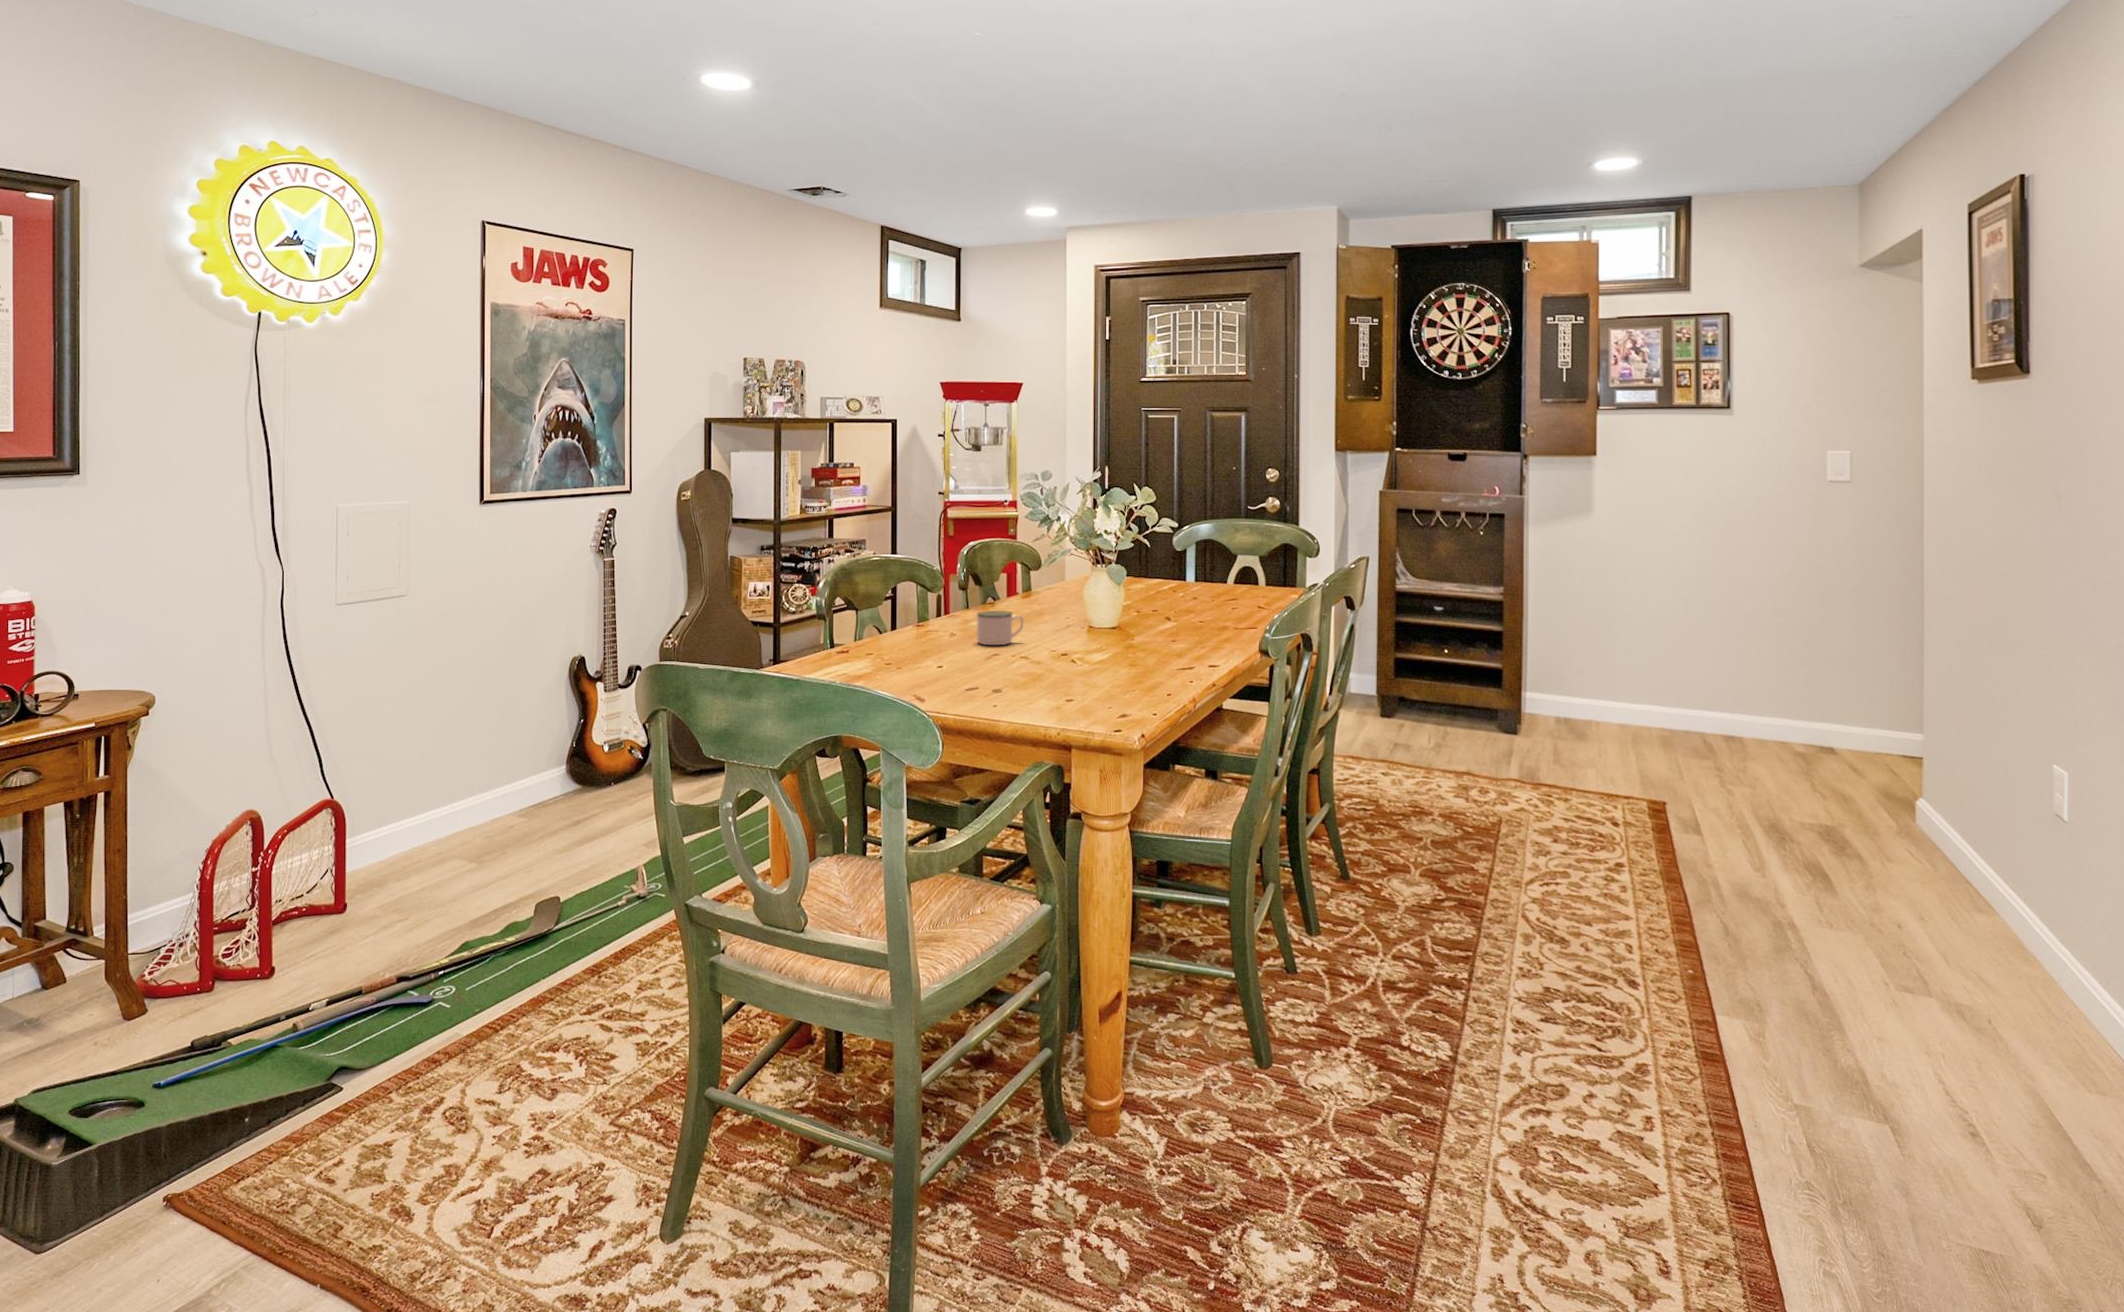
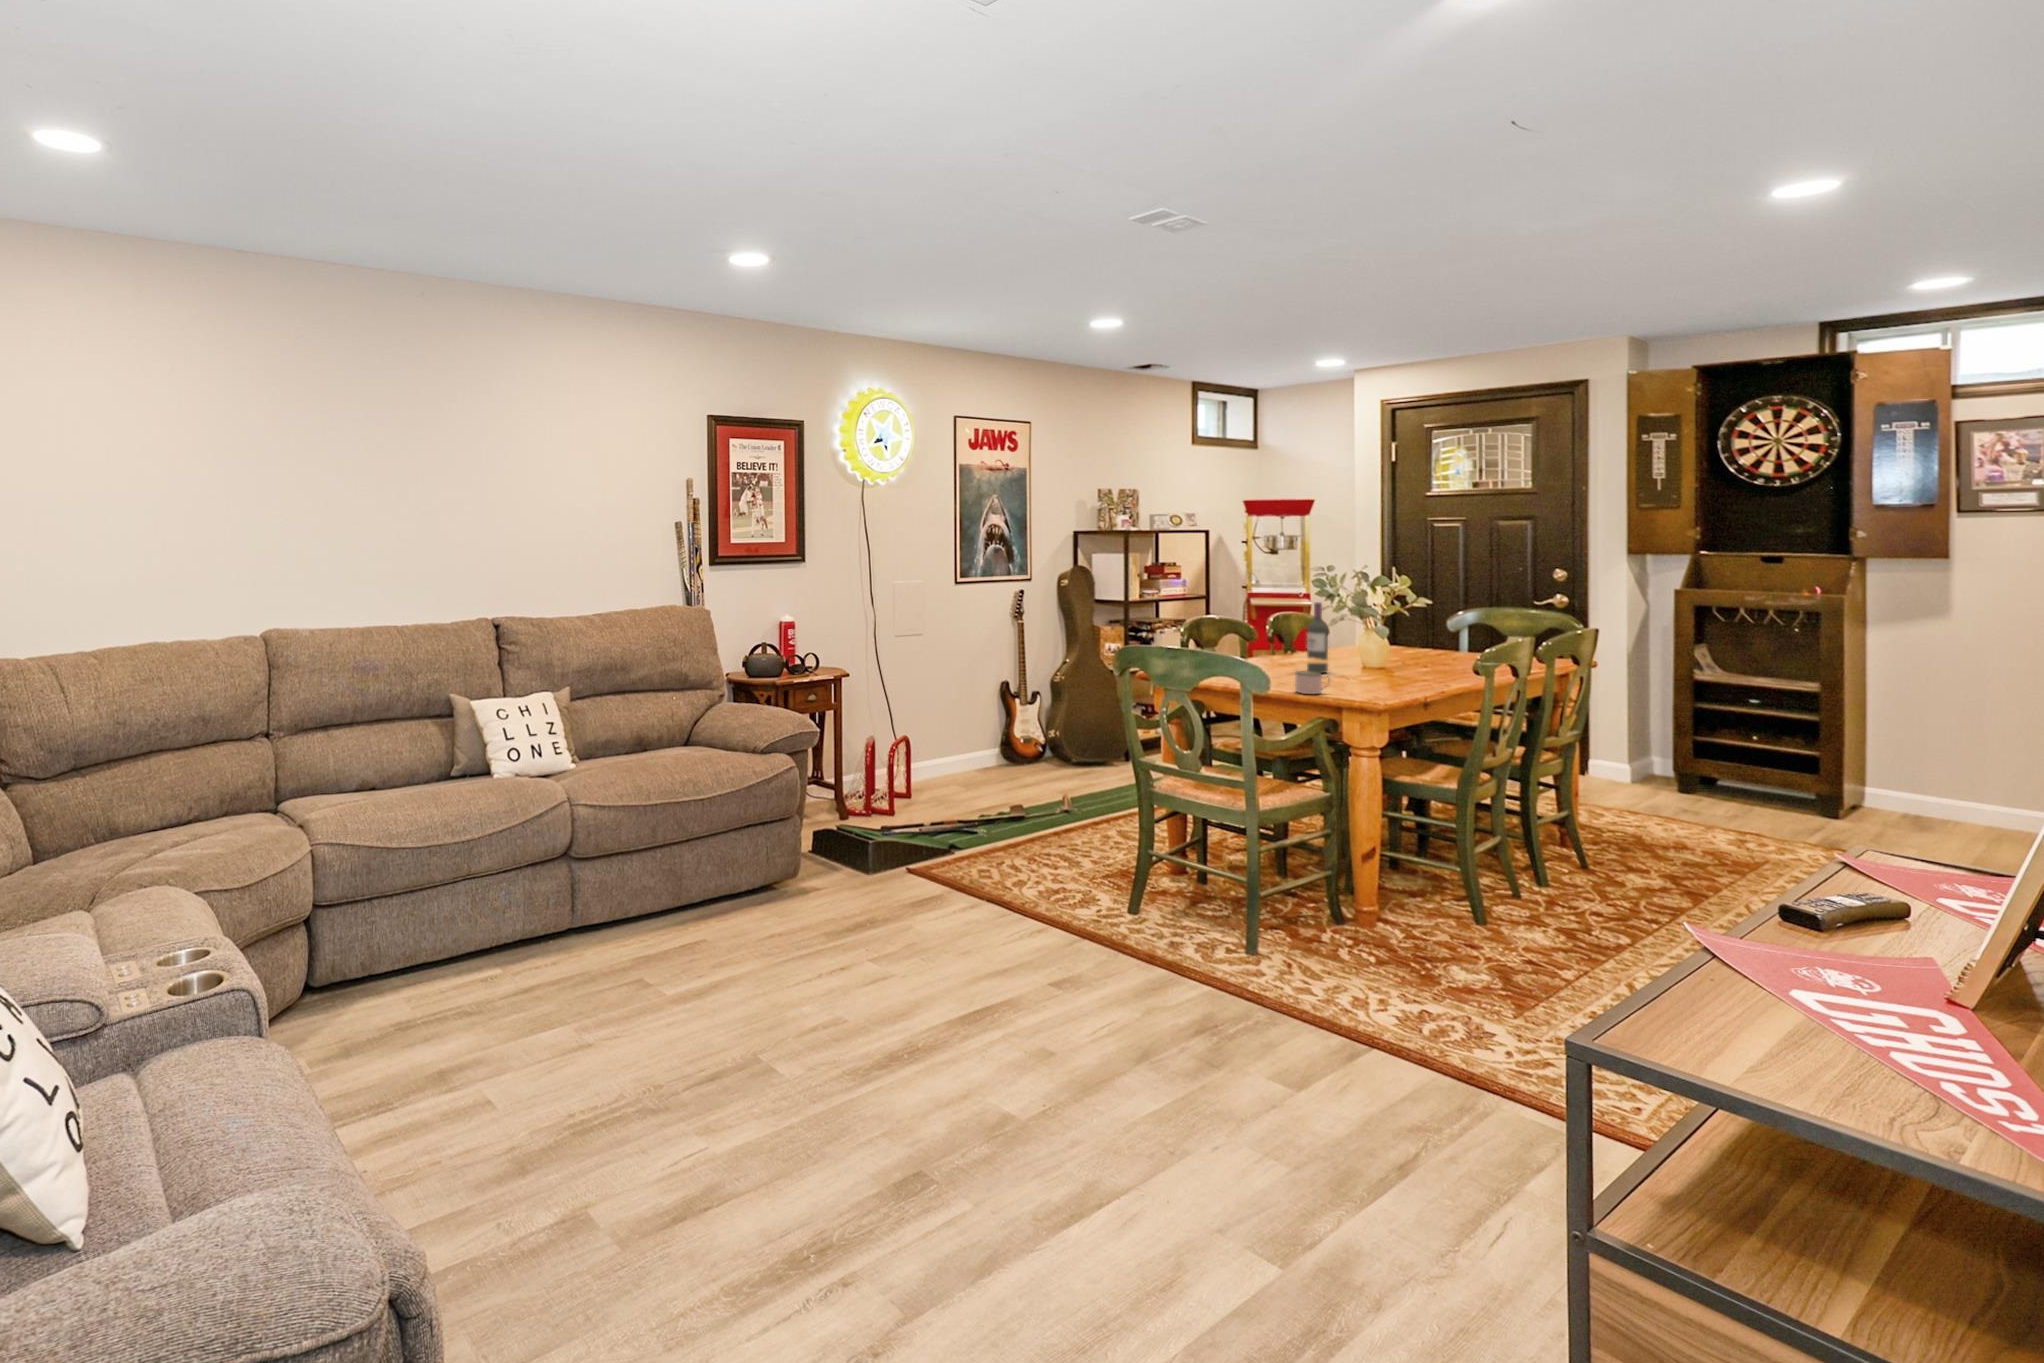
wine bottle: none [1000,511,1025,611] -> present [1307,602,1328,673]

